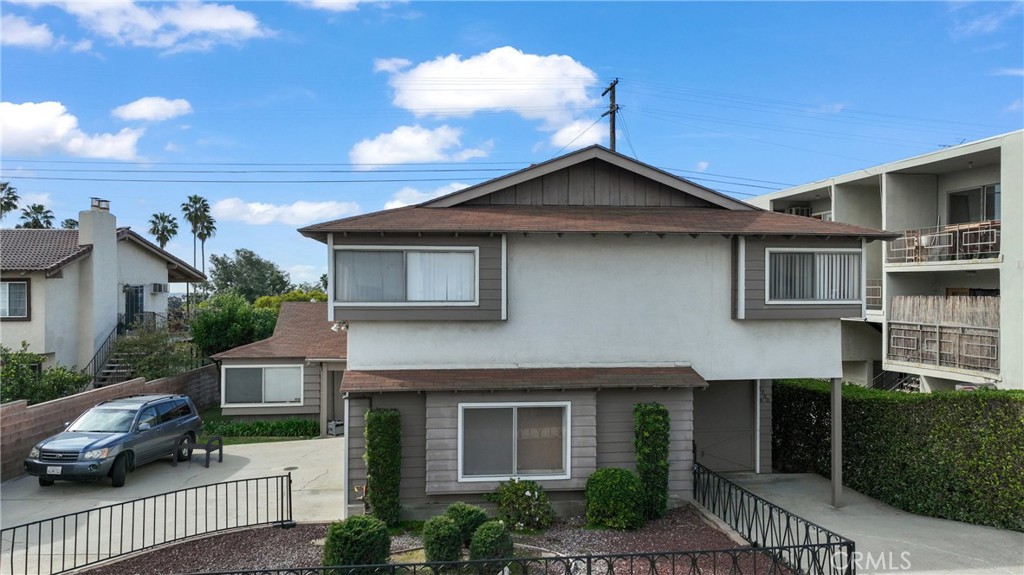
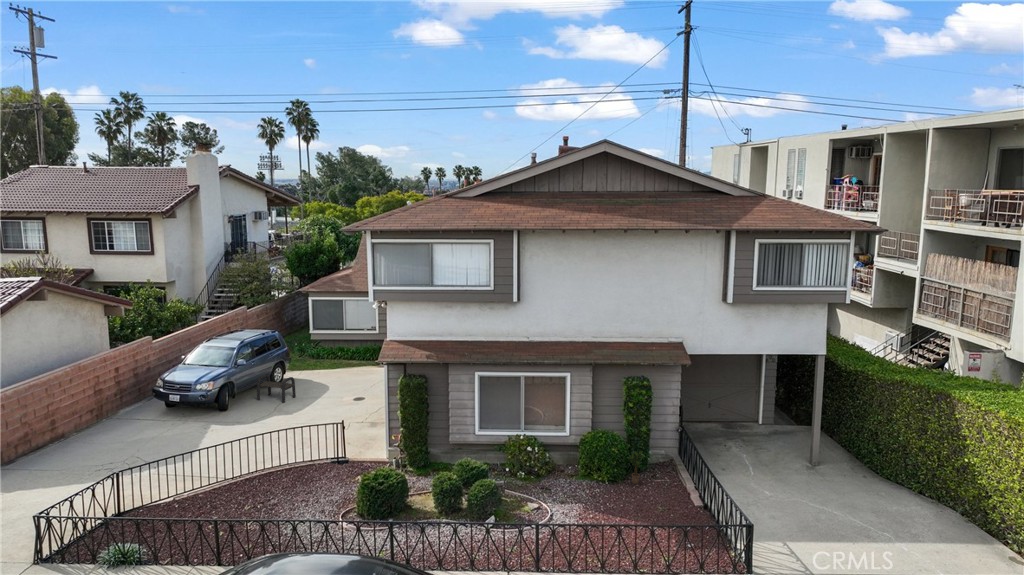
potted plant: none [647,490,666,531] -> present [628,451,644,484]

